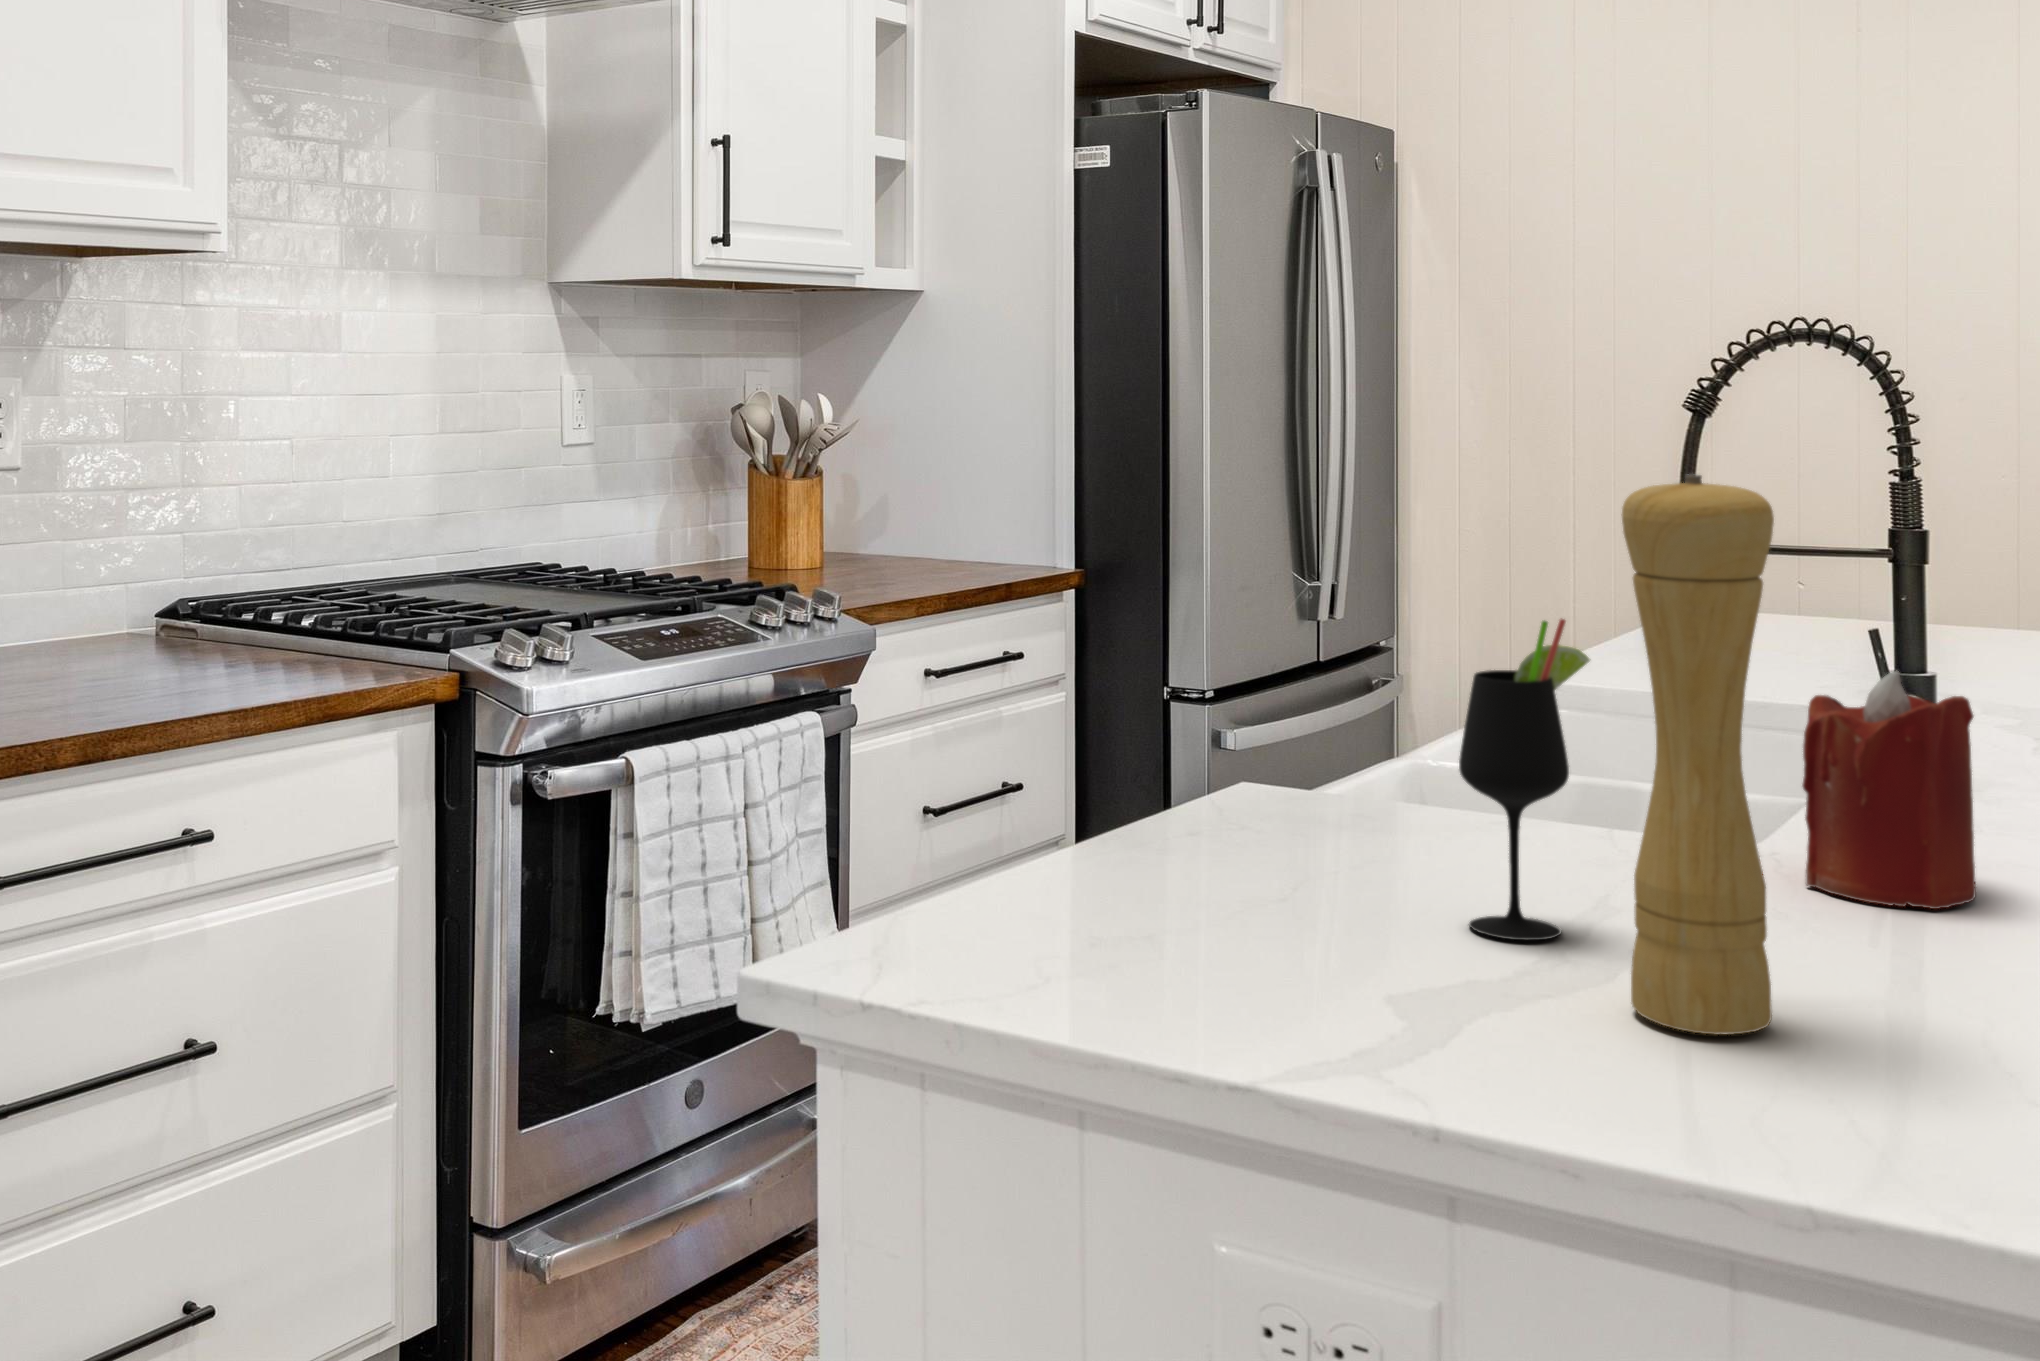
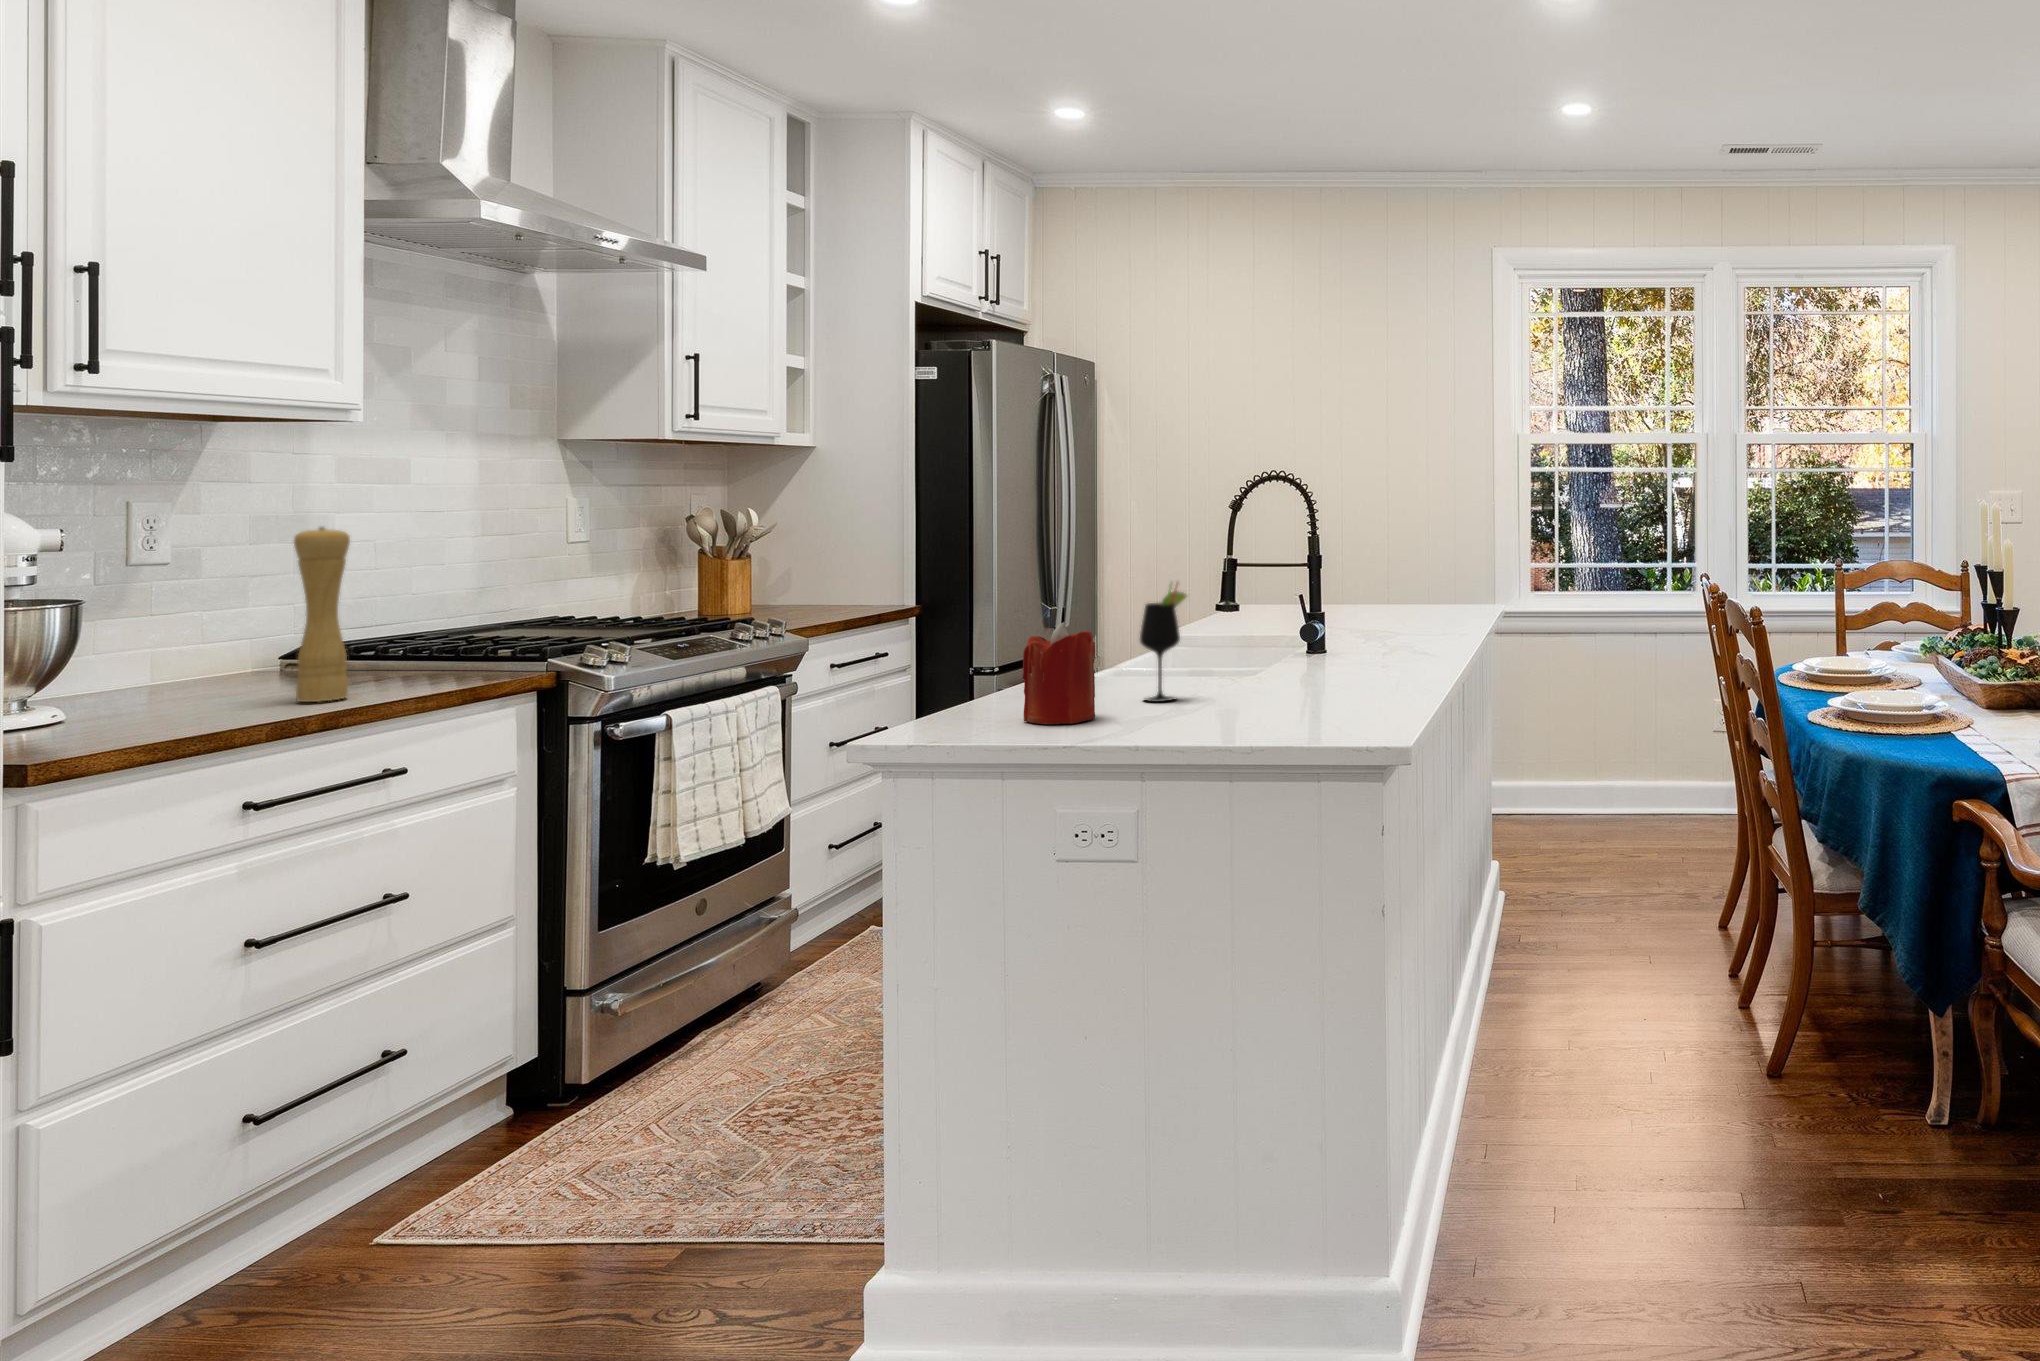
pepper mill: present [1622,474,1774,1035] -> present [294,527,350,702]
candle: present [1802,671,1976,909] -> present [1023,622,1095,724]

